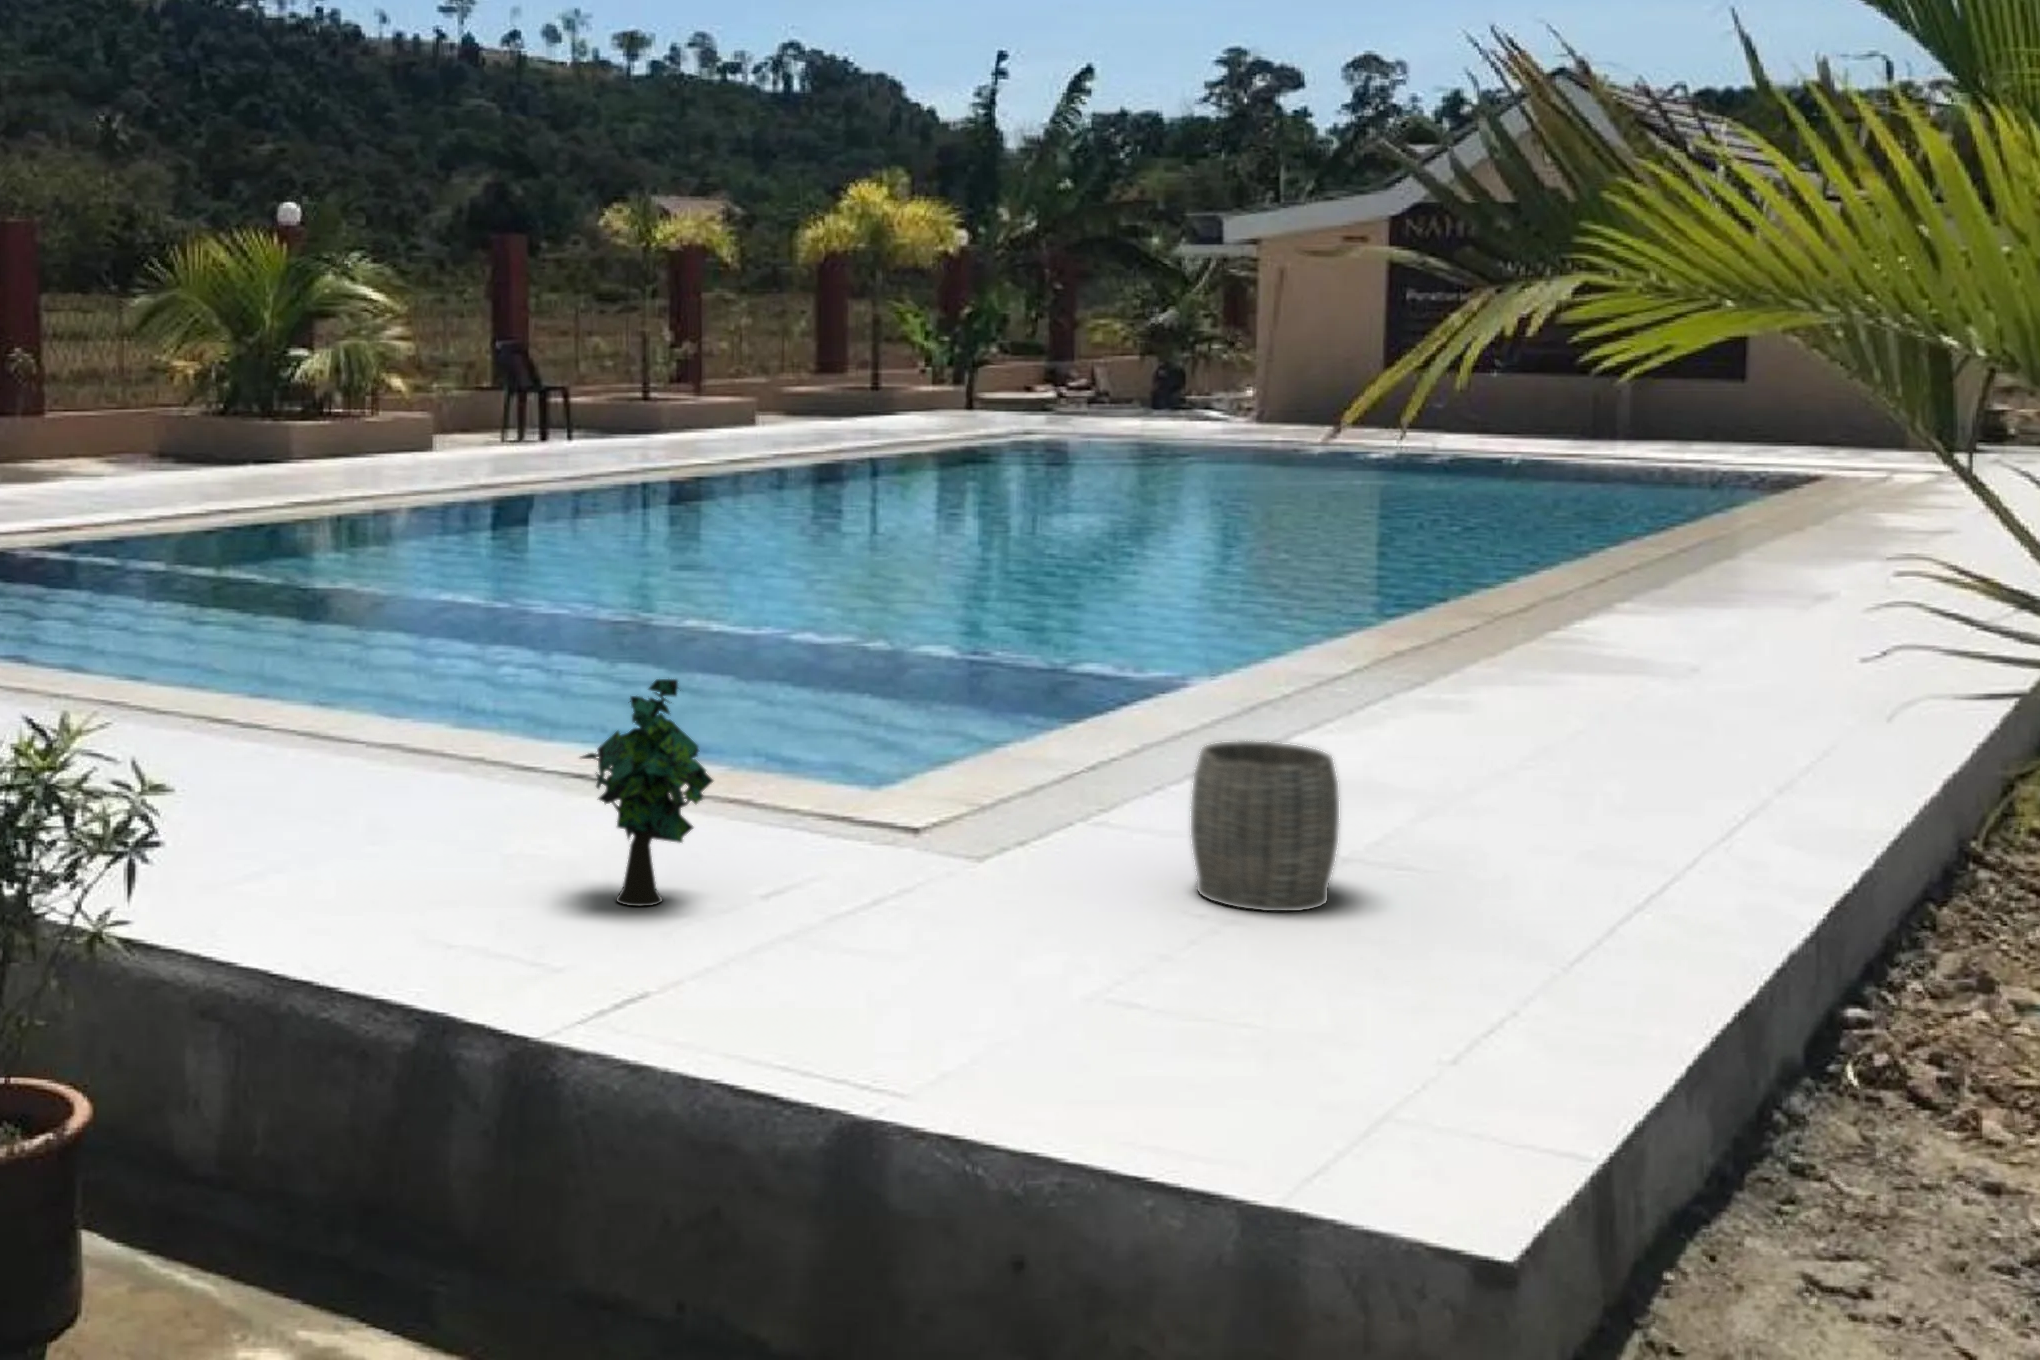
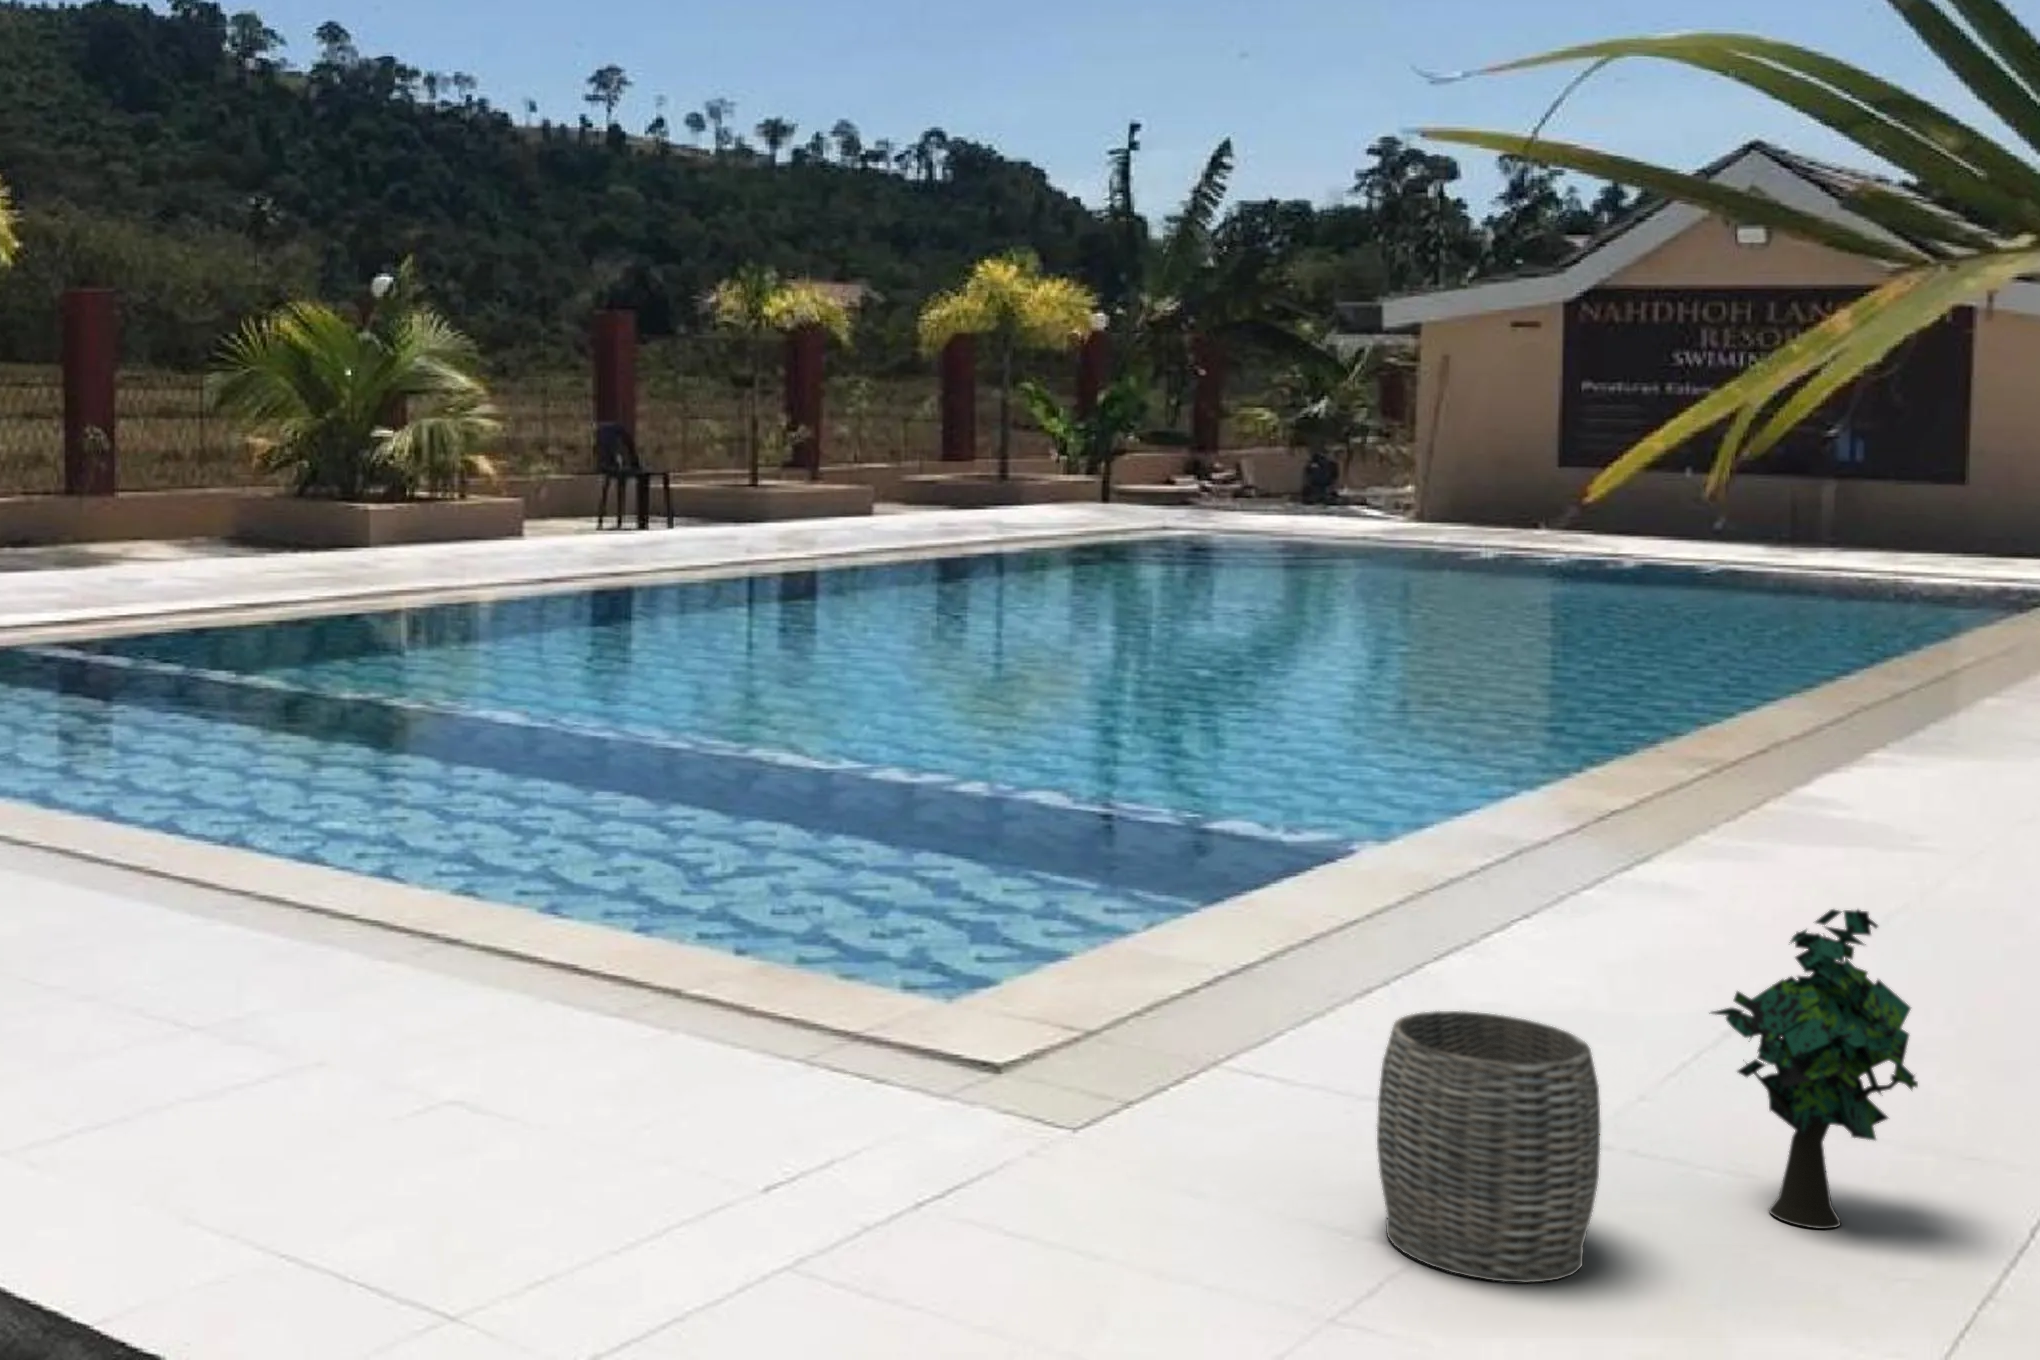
decorative plant: present [581,679,713,906] -> present [1711,909,1918,1229]

